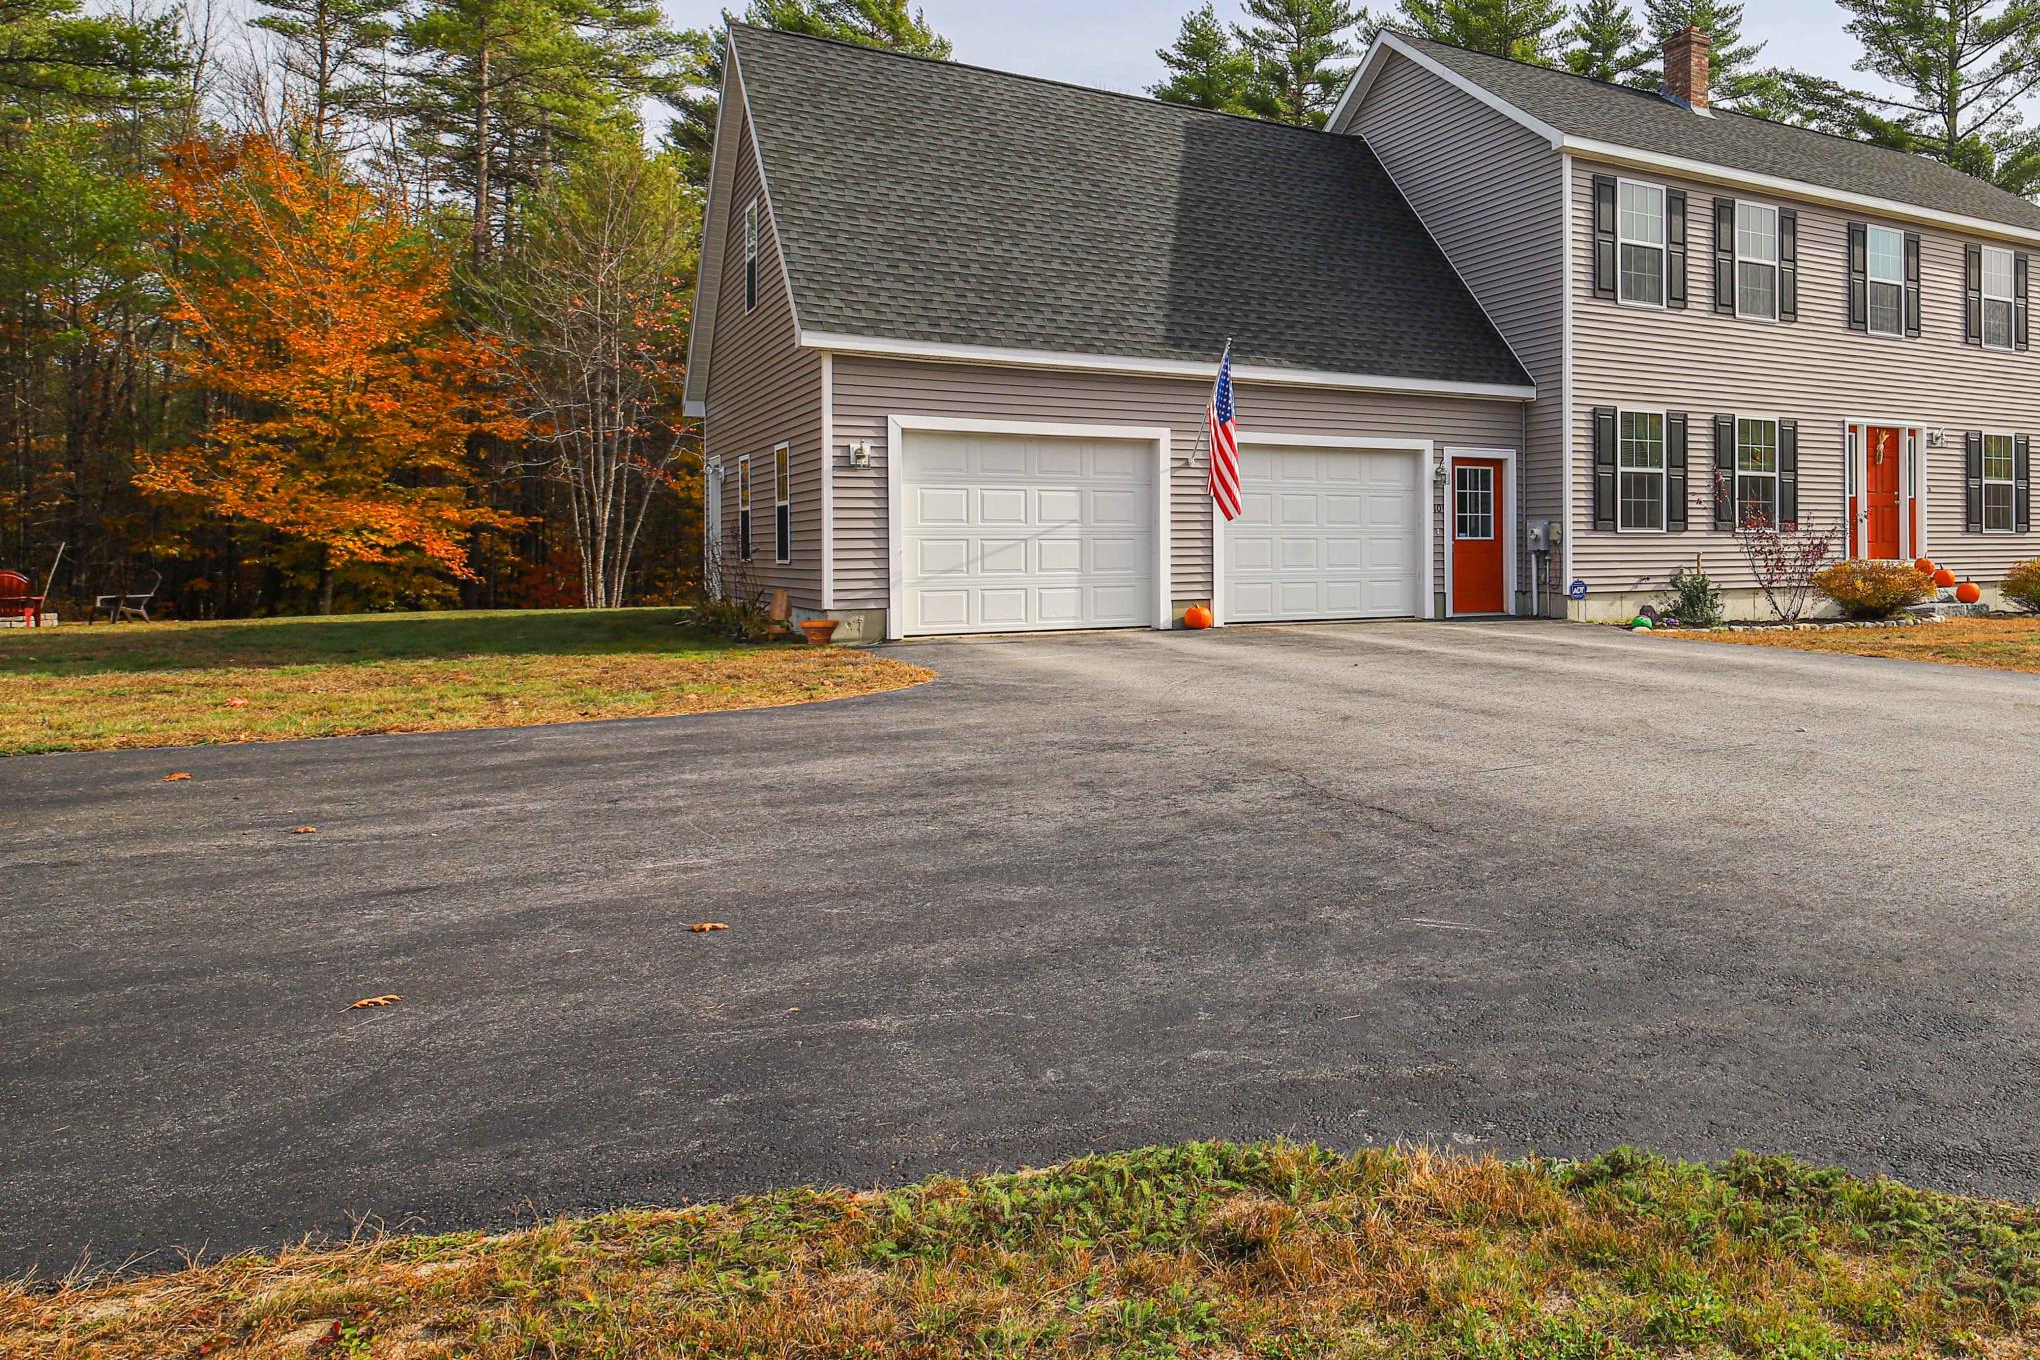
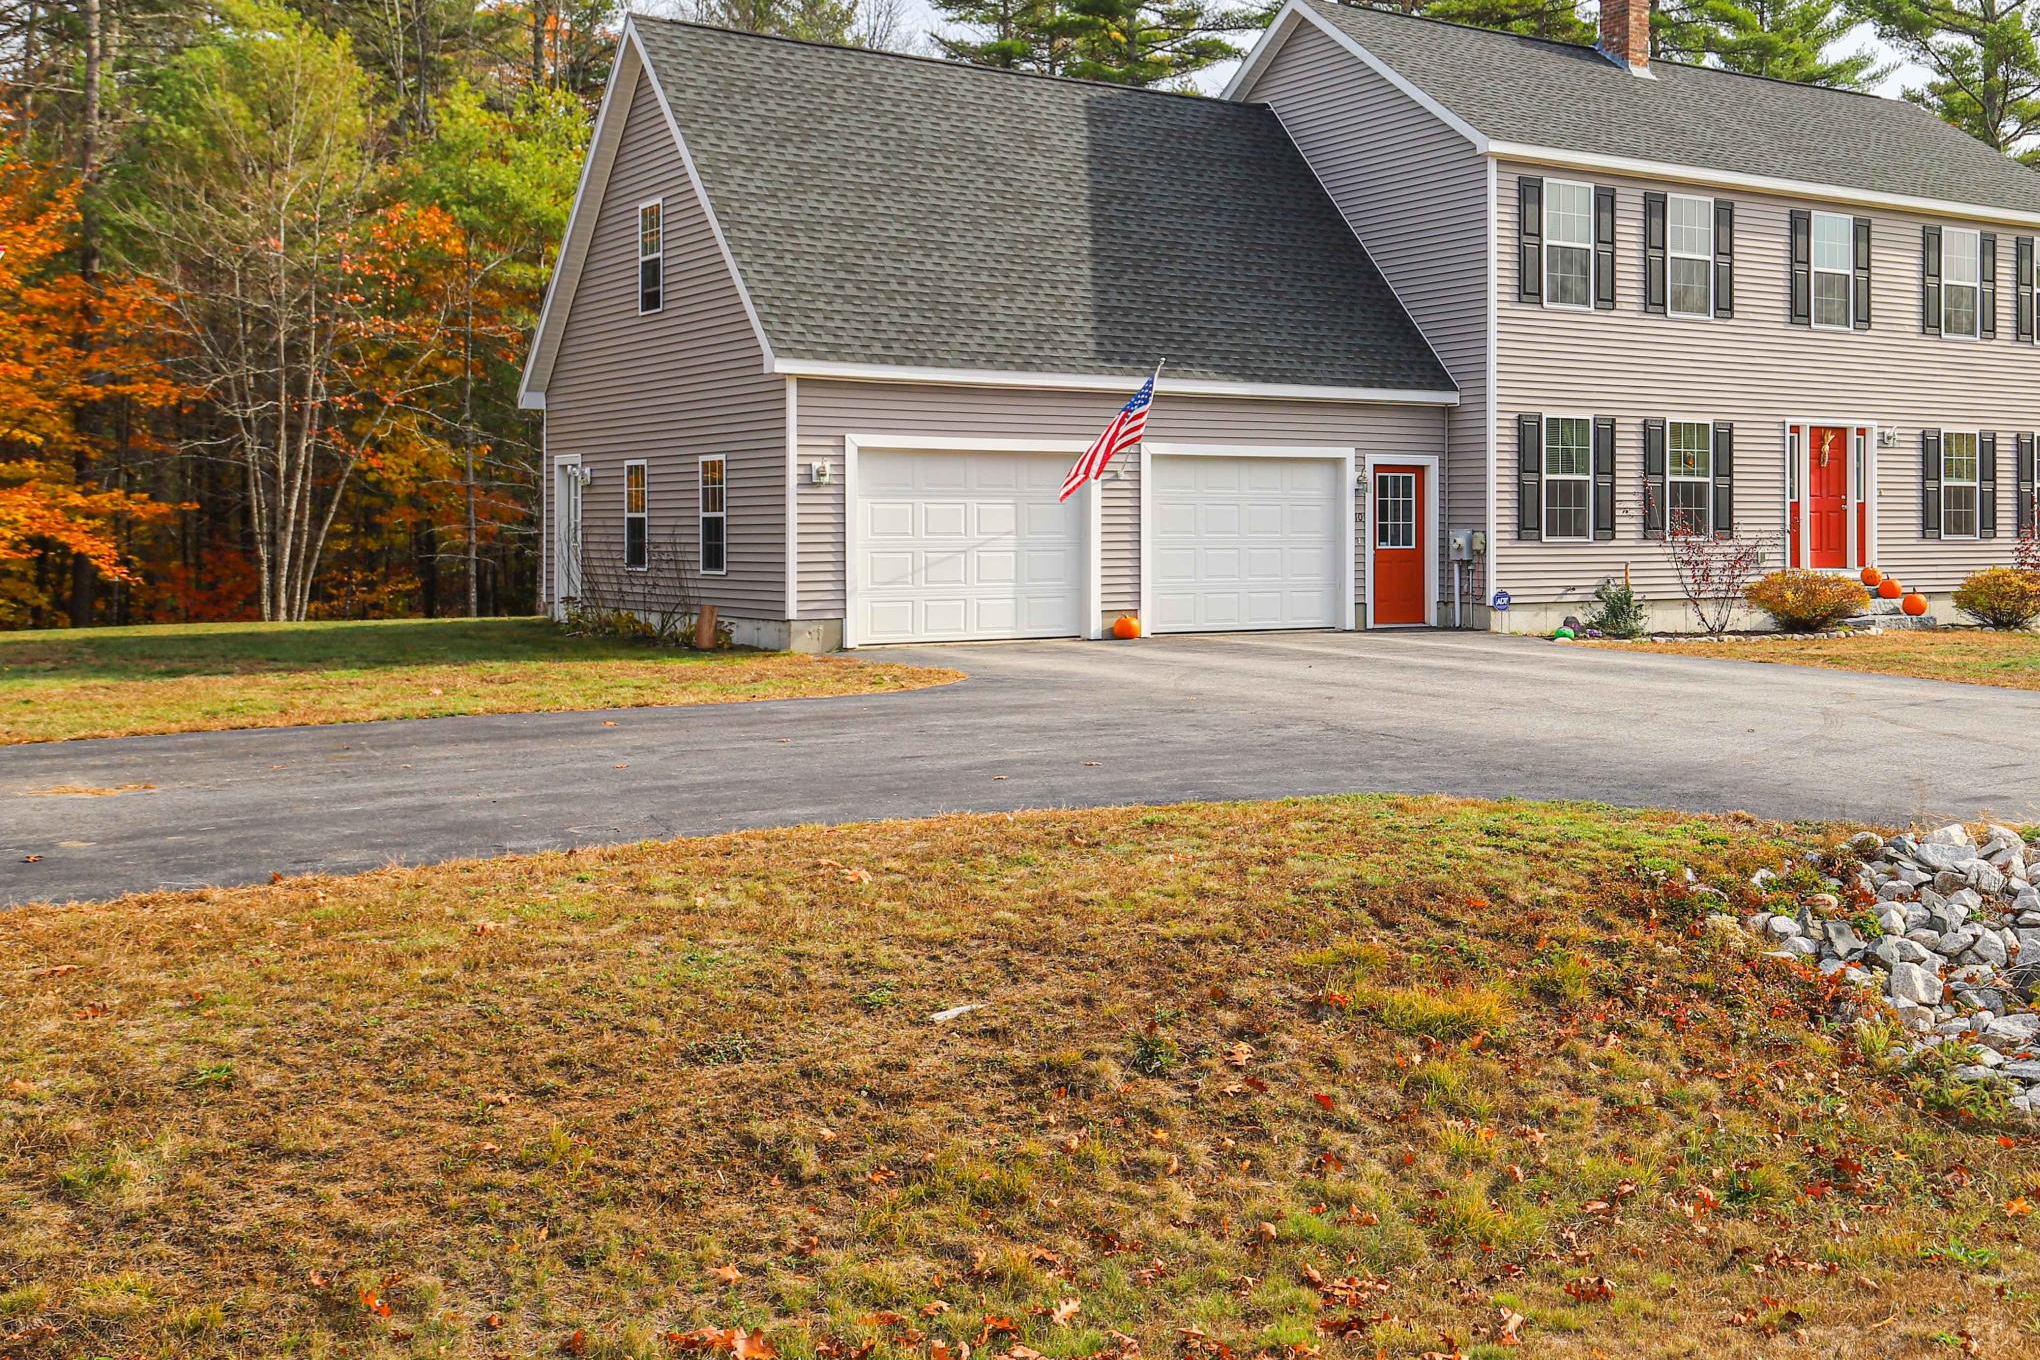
planter: present [799,620,840,644] -> none [755,635,791,659]

